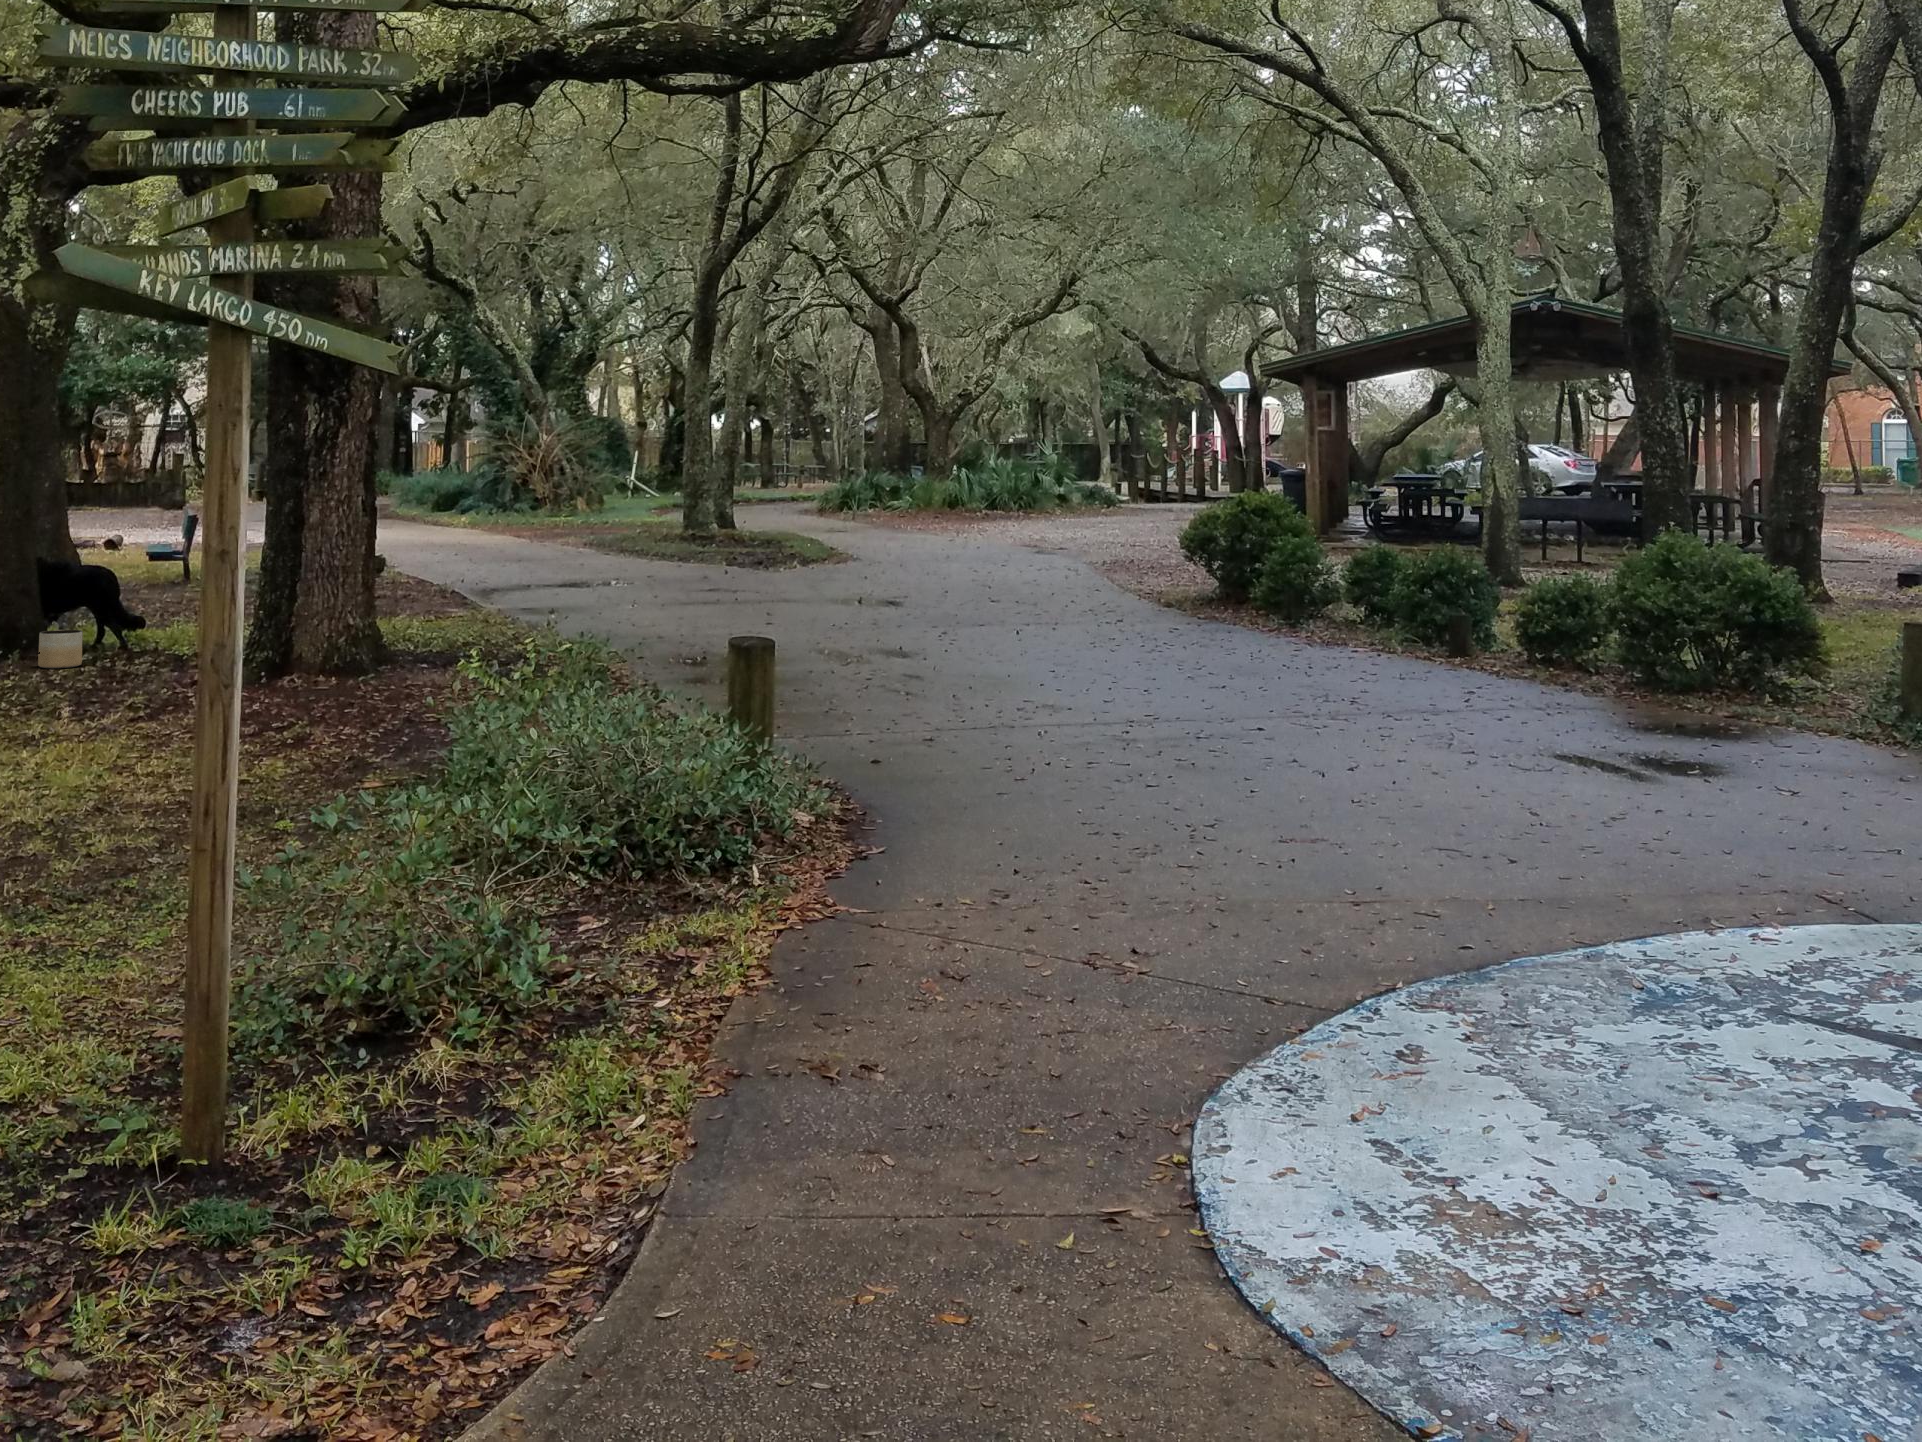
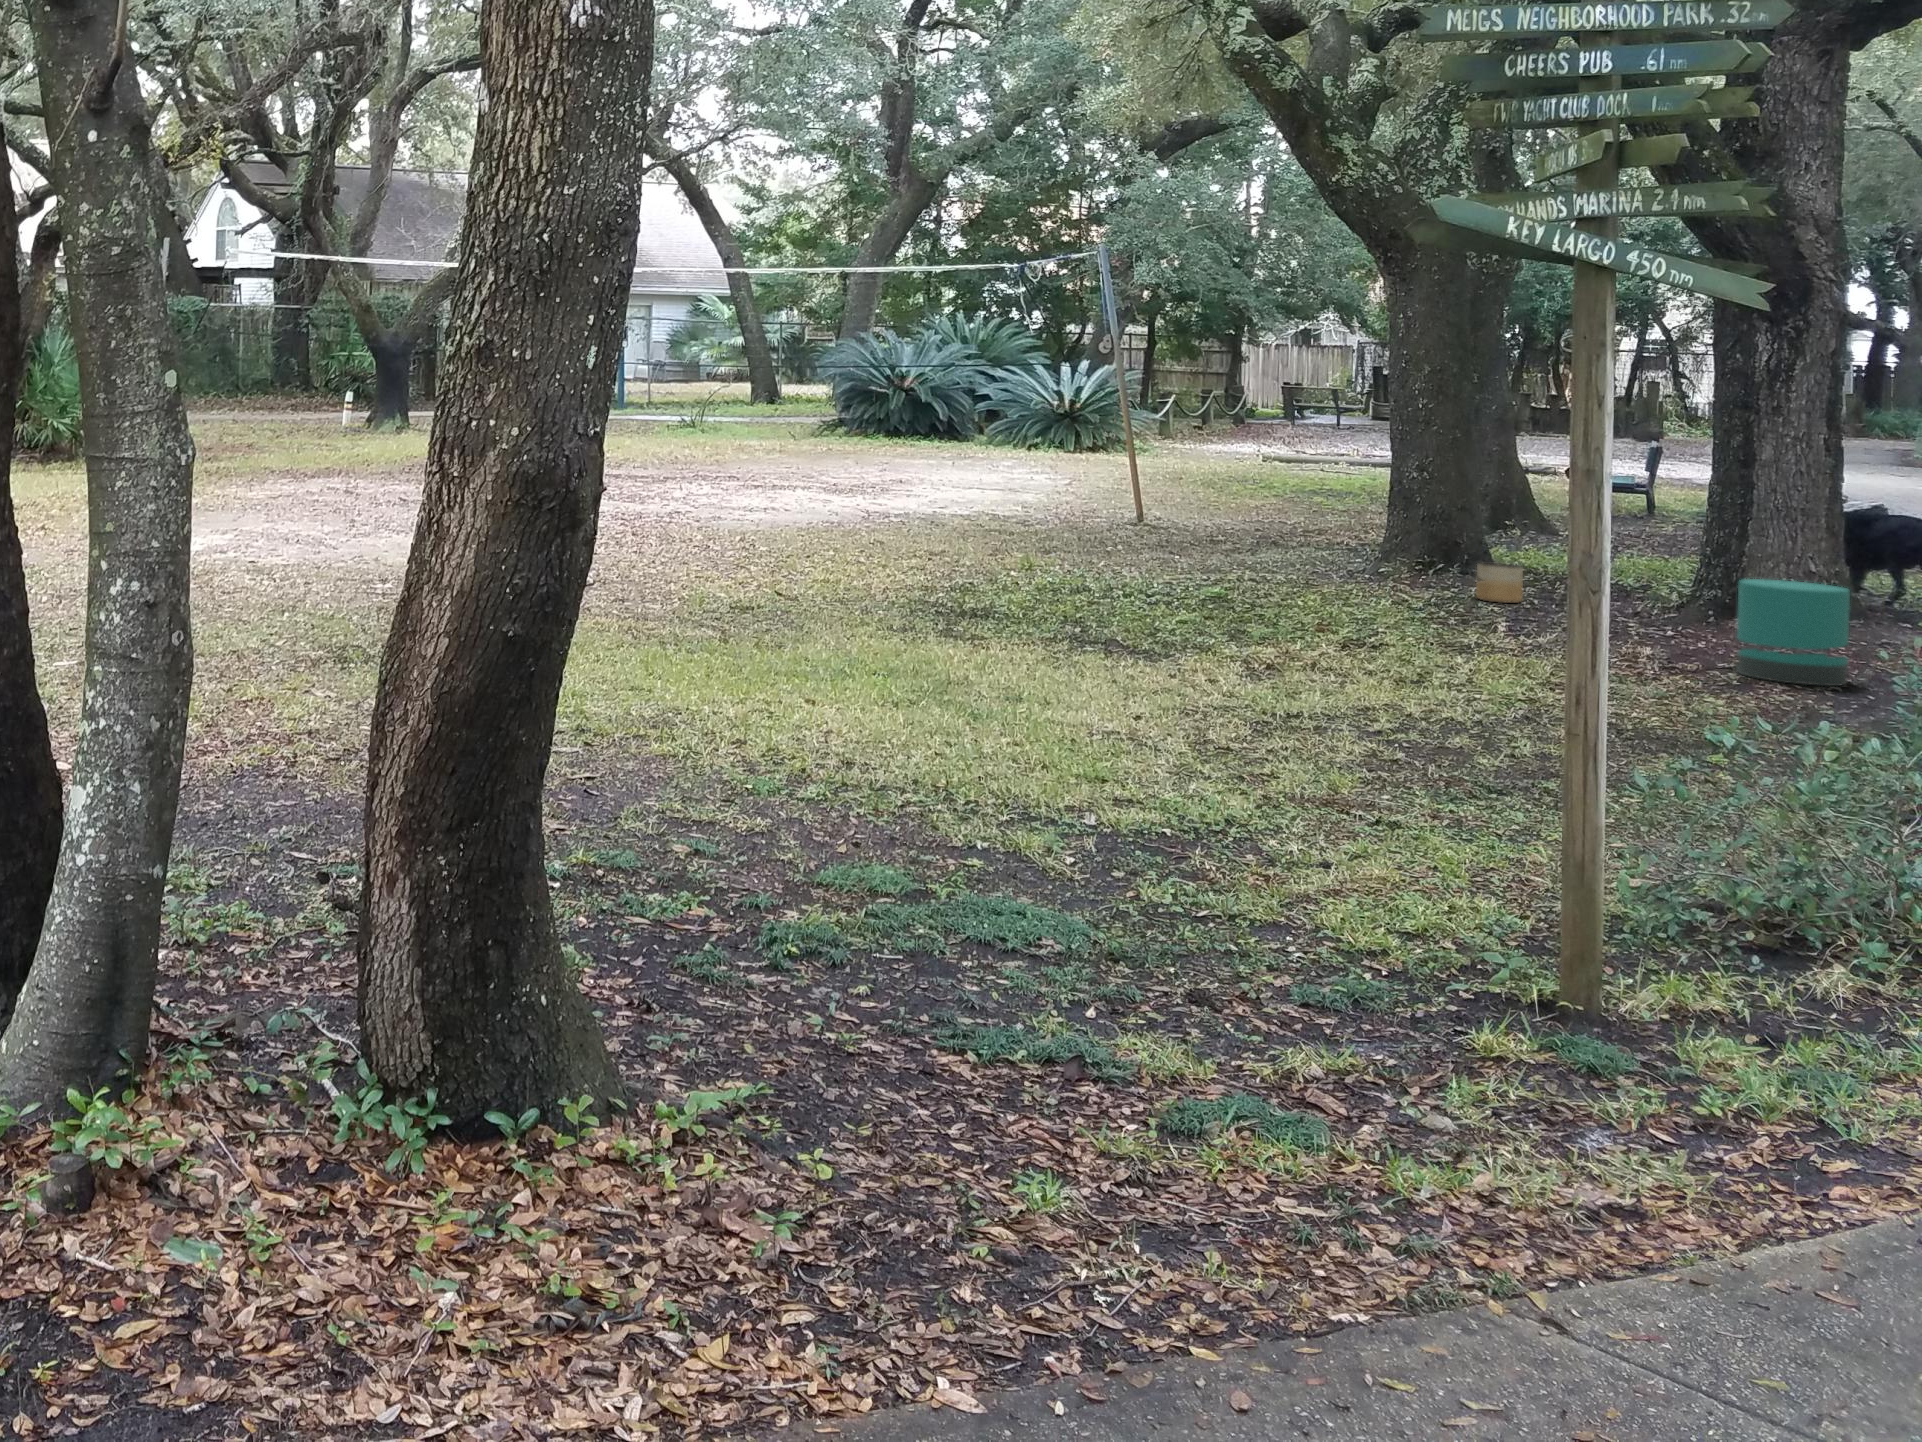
trash can: none [272,619,359,710] -> present [1736,579,1850,686]

